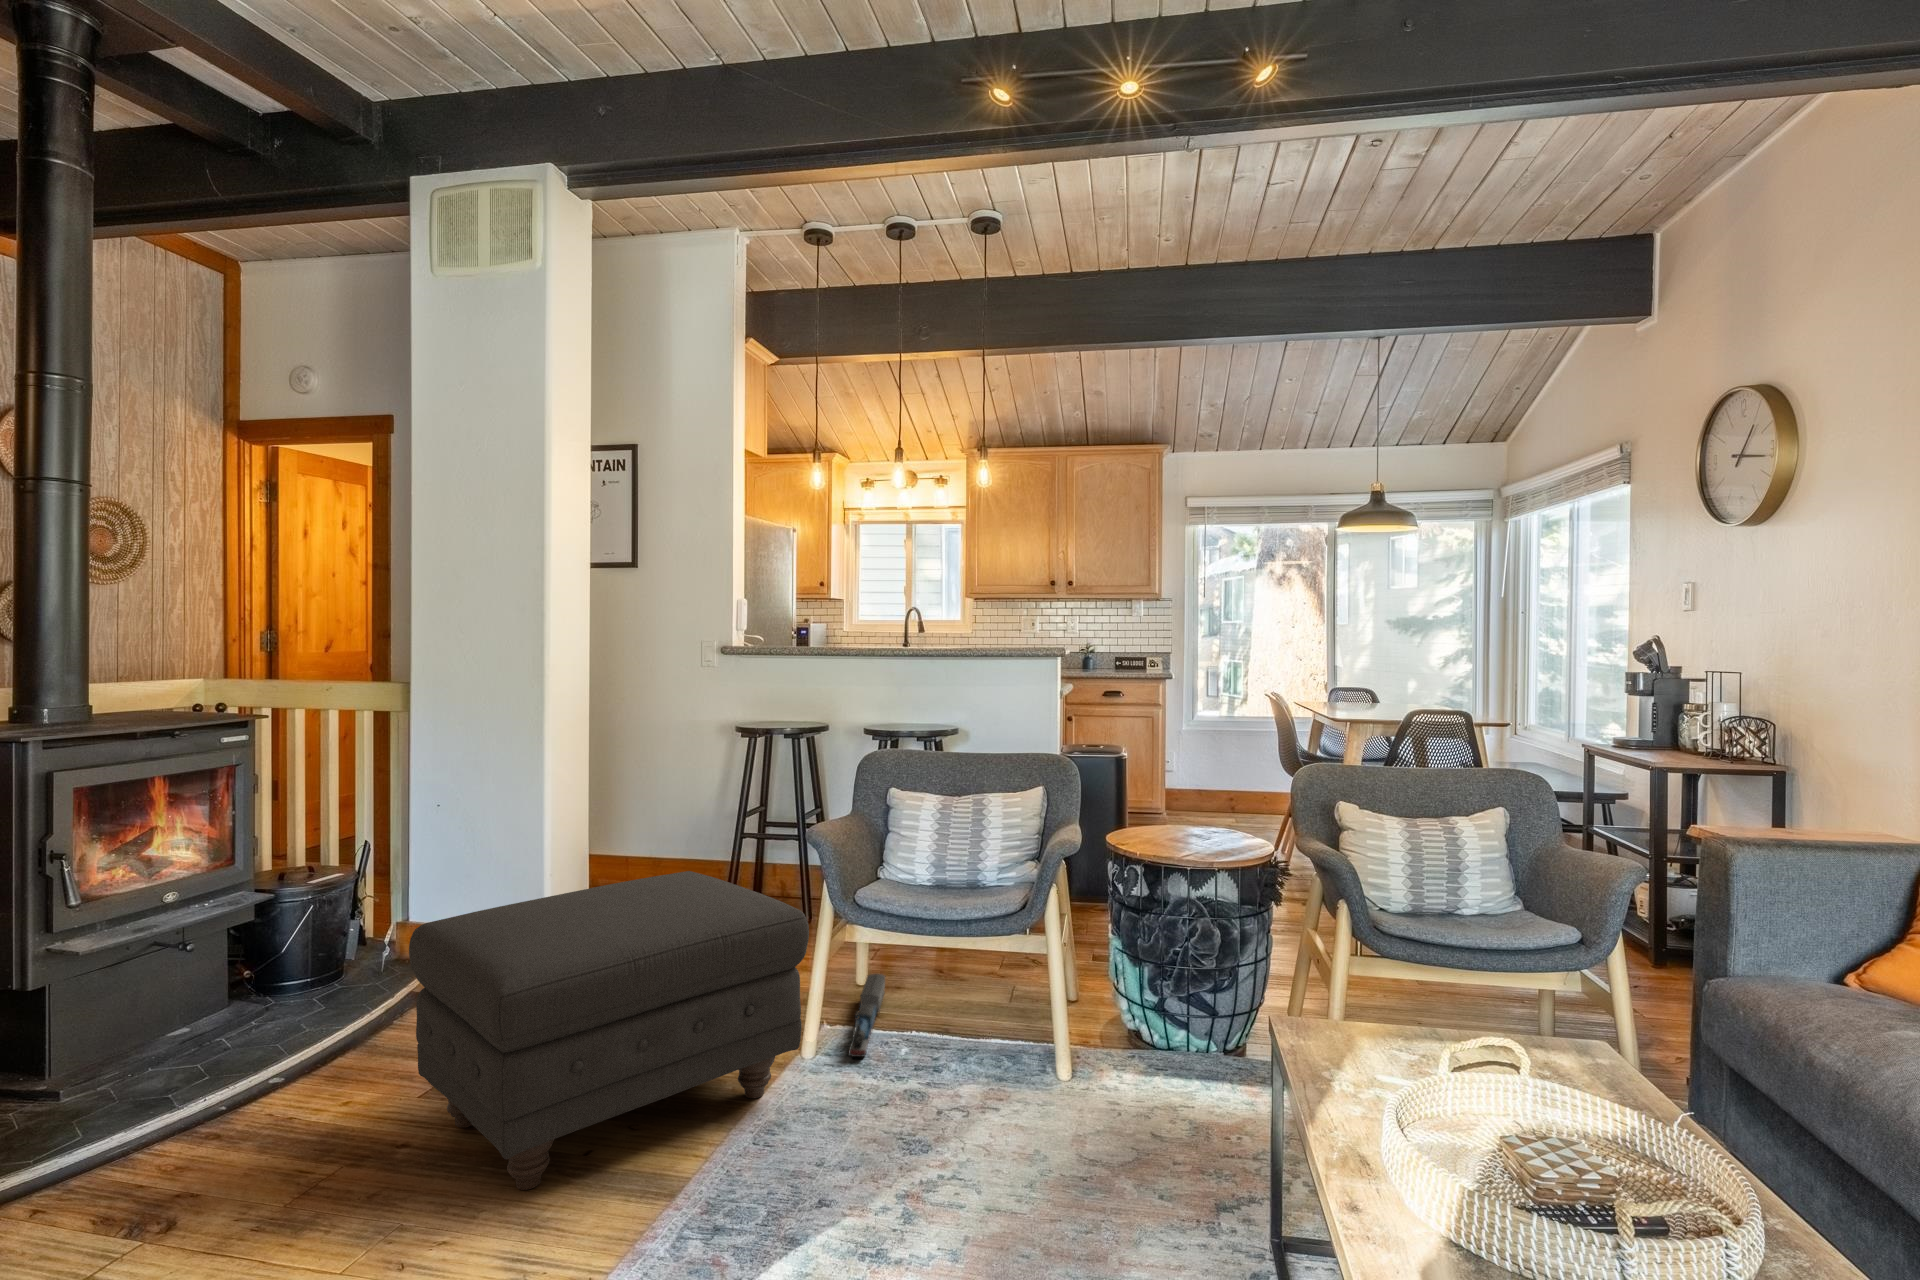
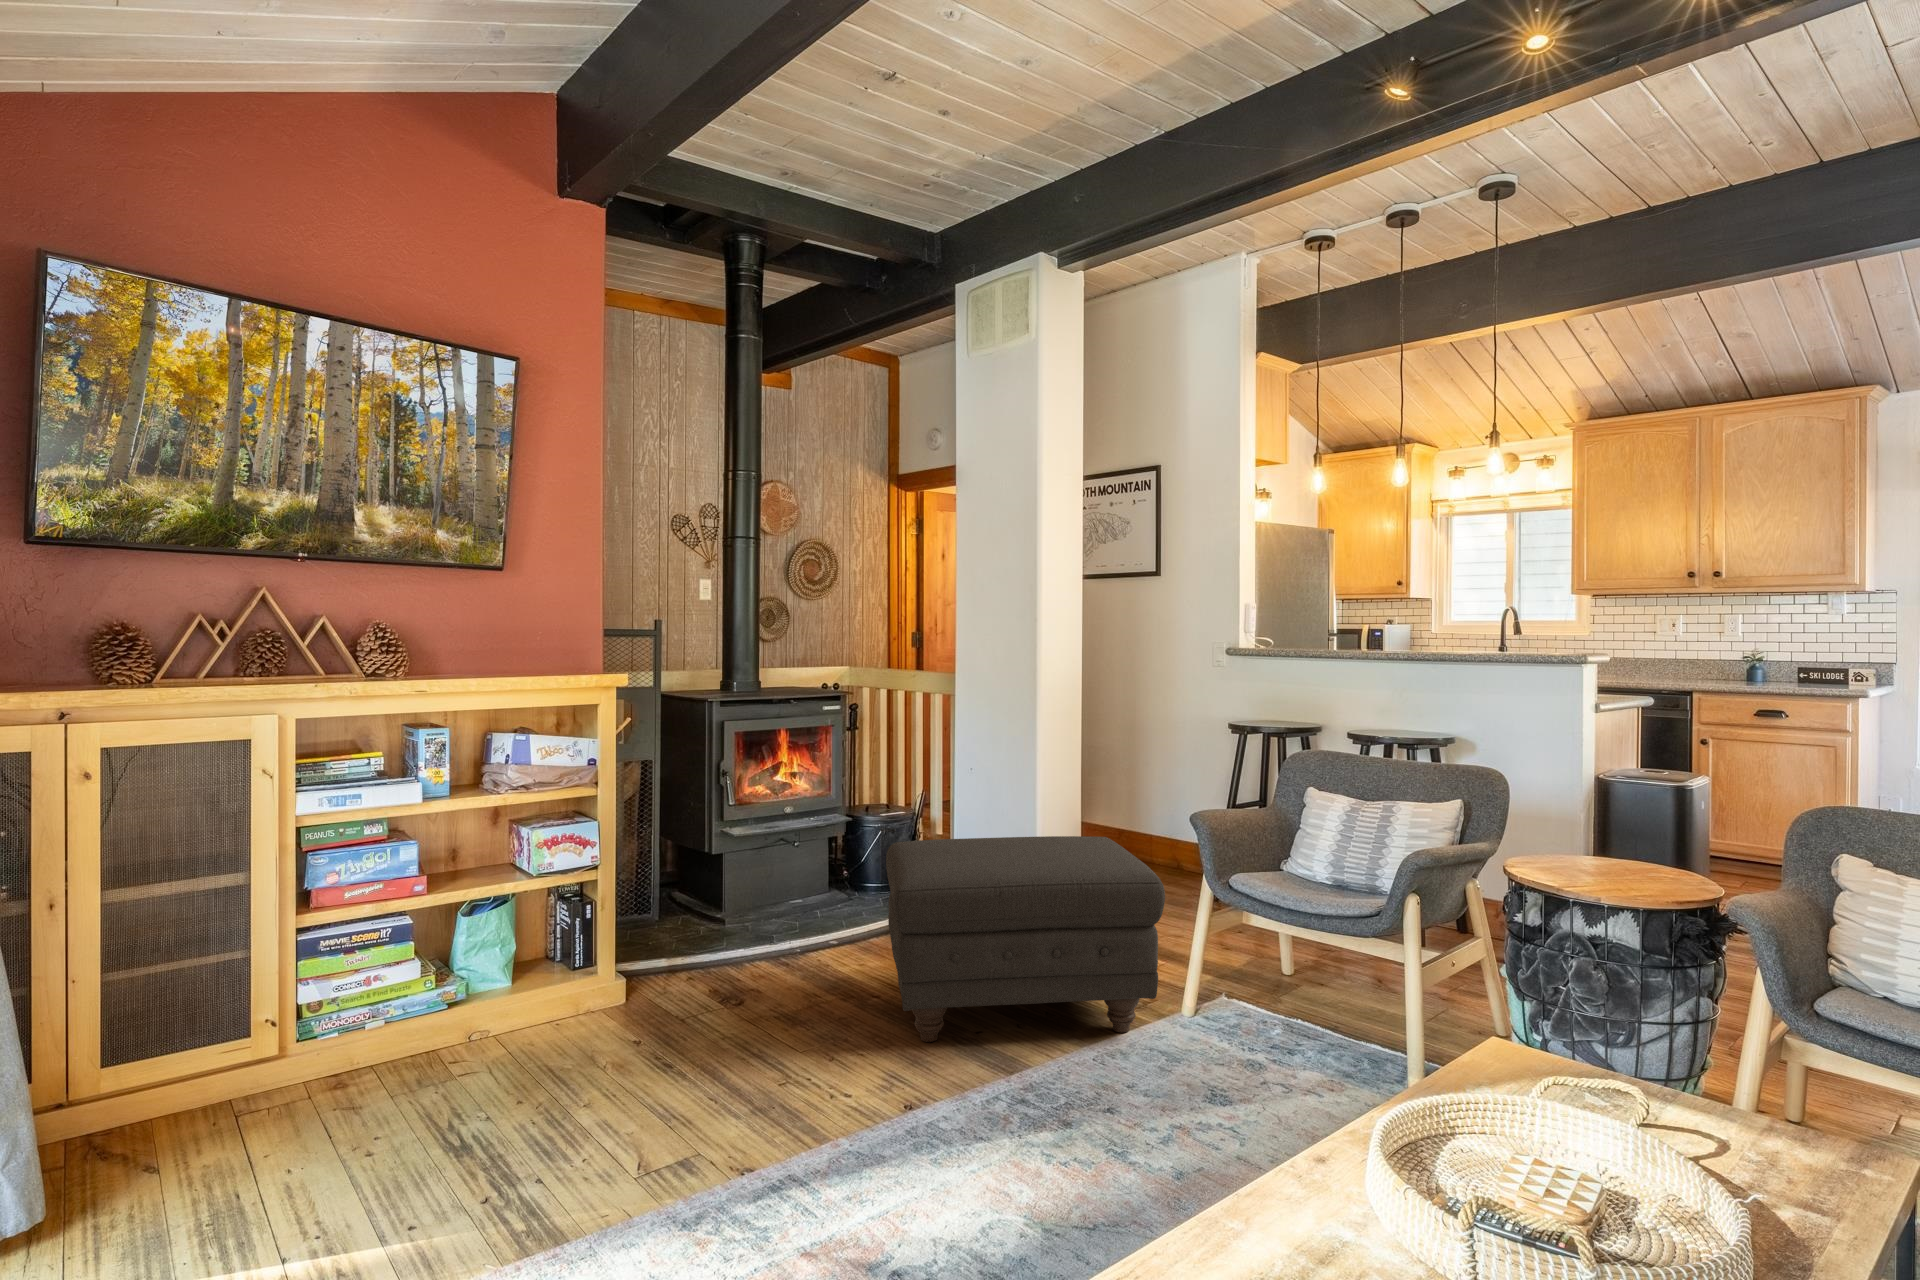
toy train: present [848,974,886,1057] -> none [1217,964,1298,1029]

